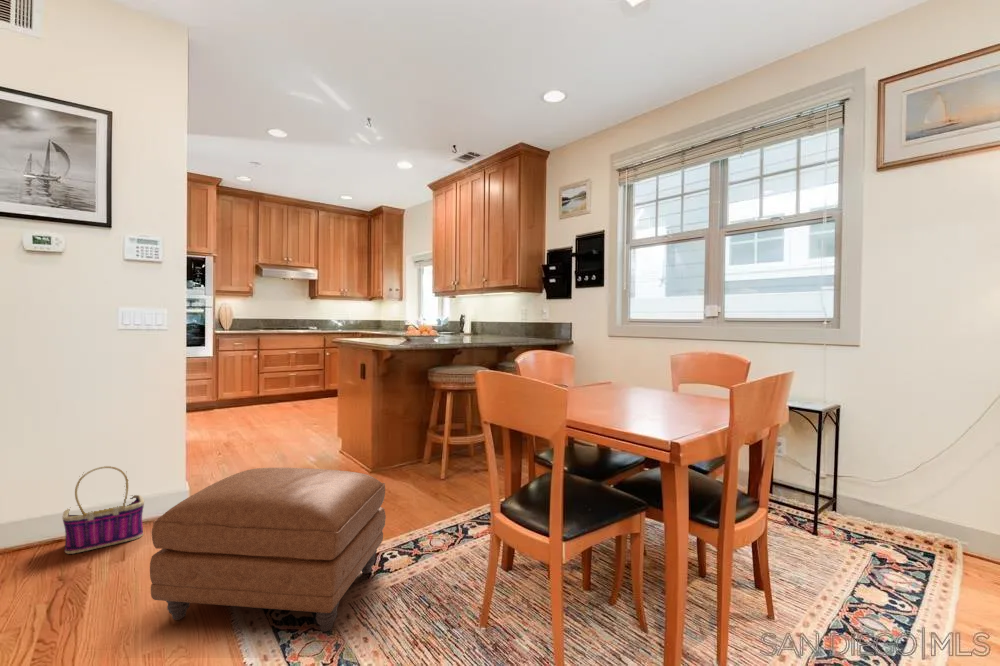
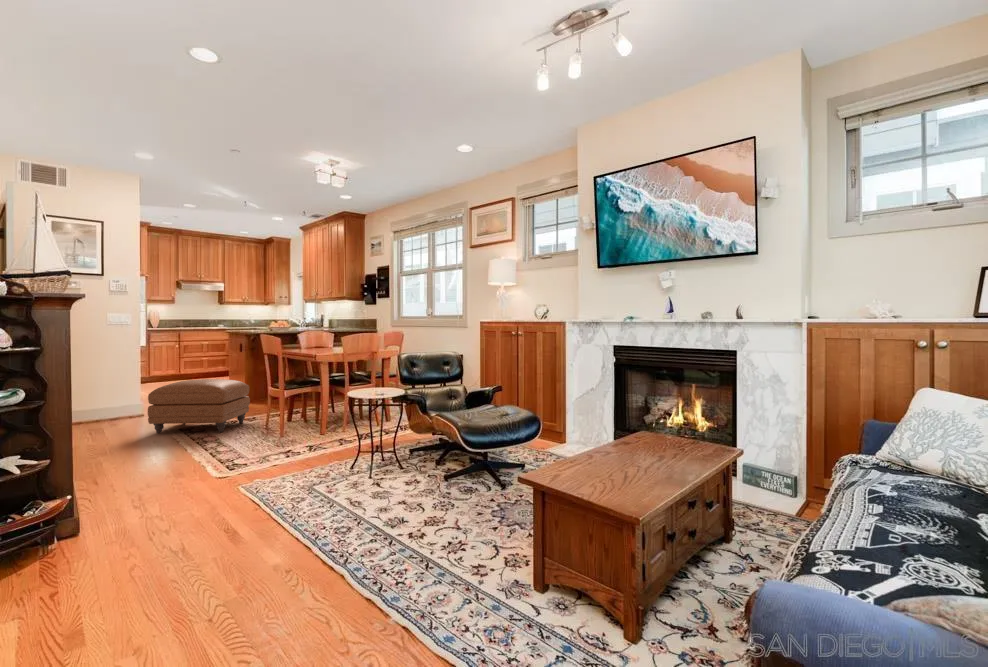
basket: present [62,466,144,554] -> none [91,384,130,425]

